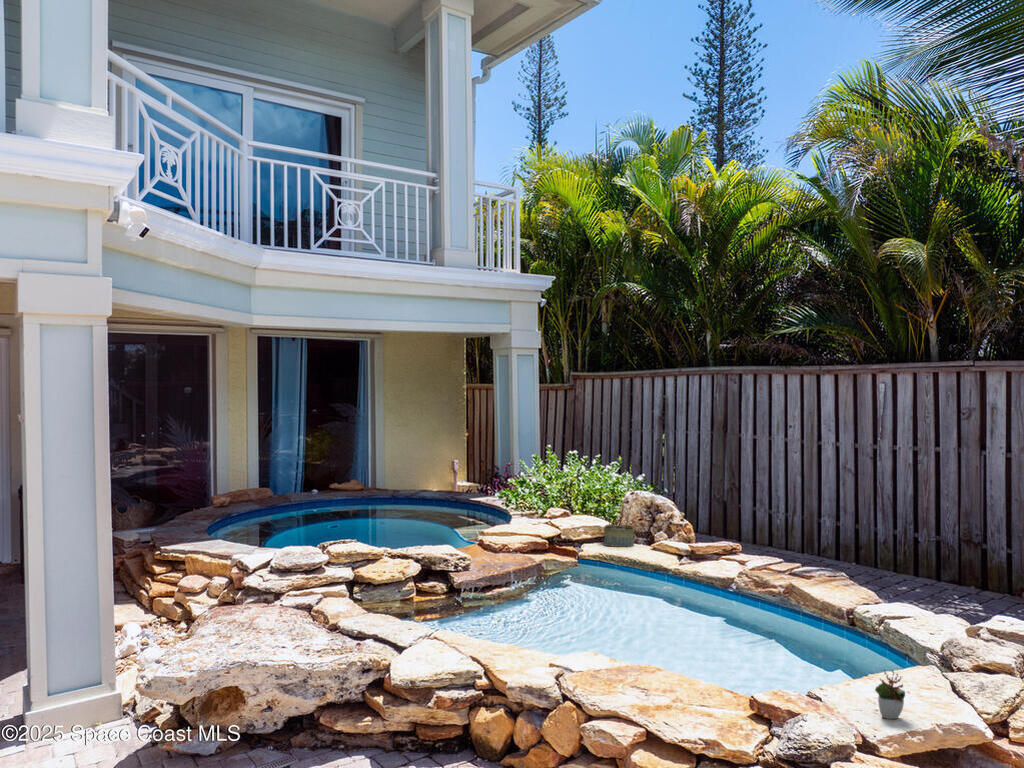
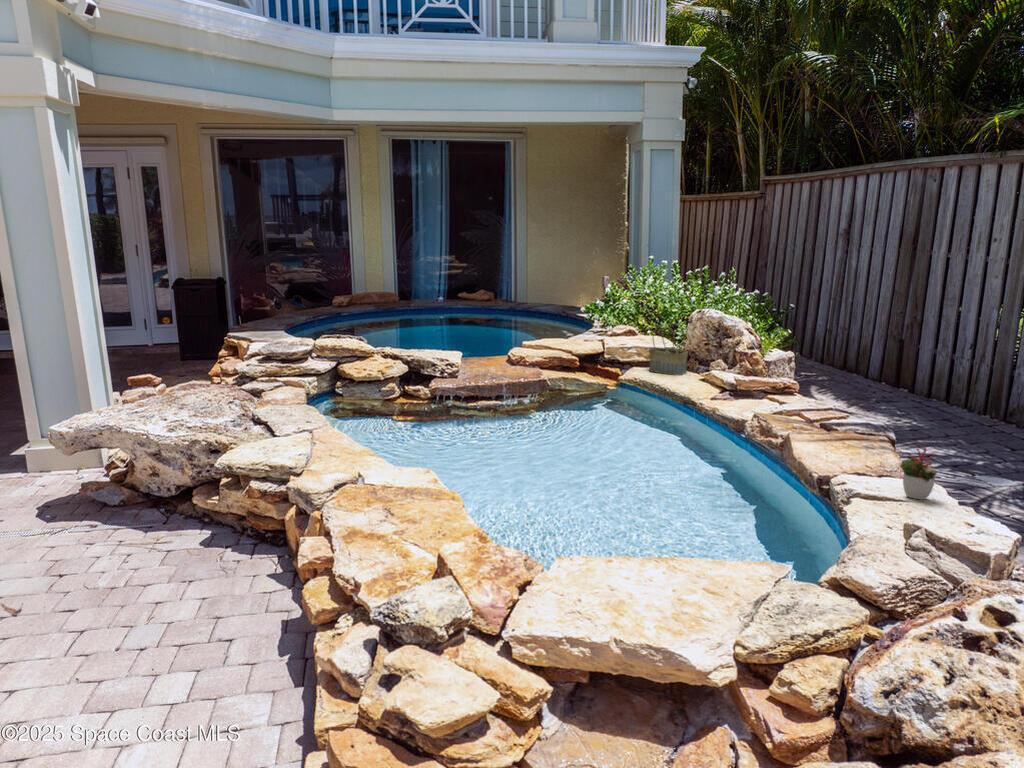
decorative plant: present [875,670,905,719] -> present [900,446,937,500]

